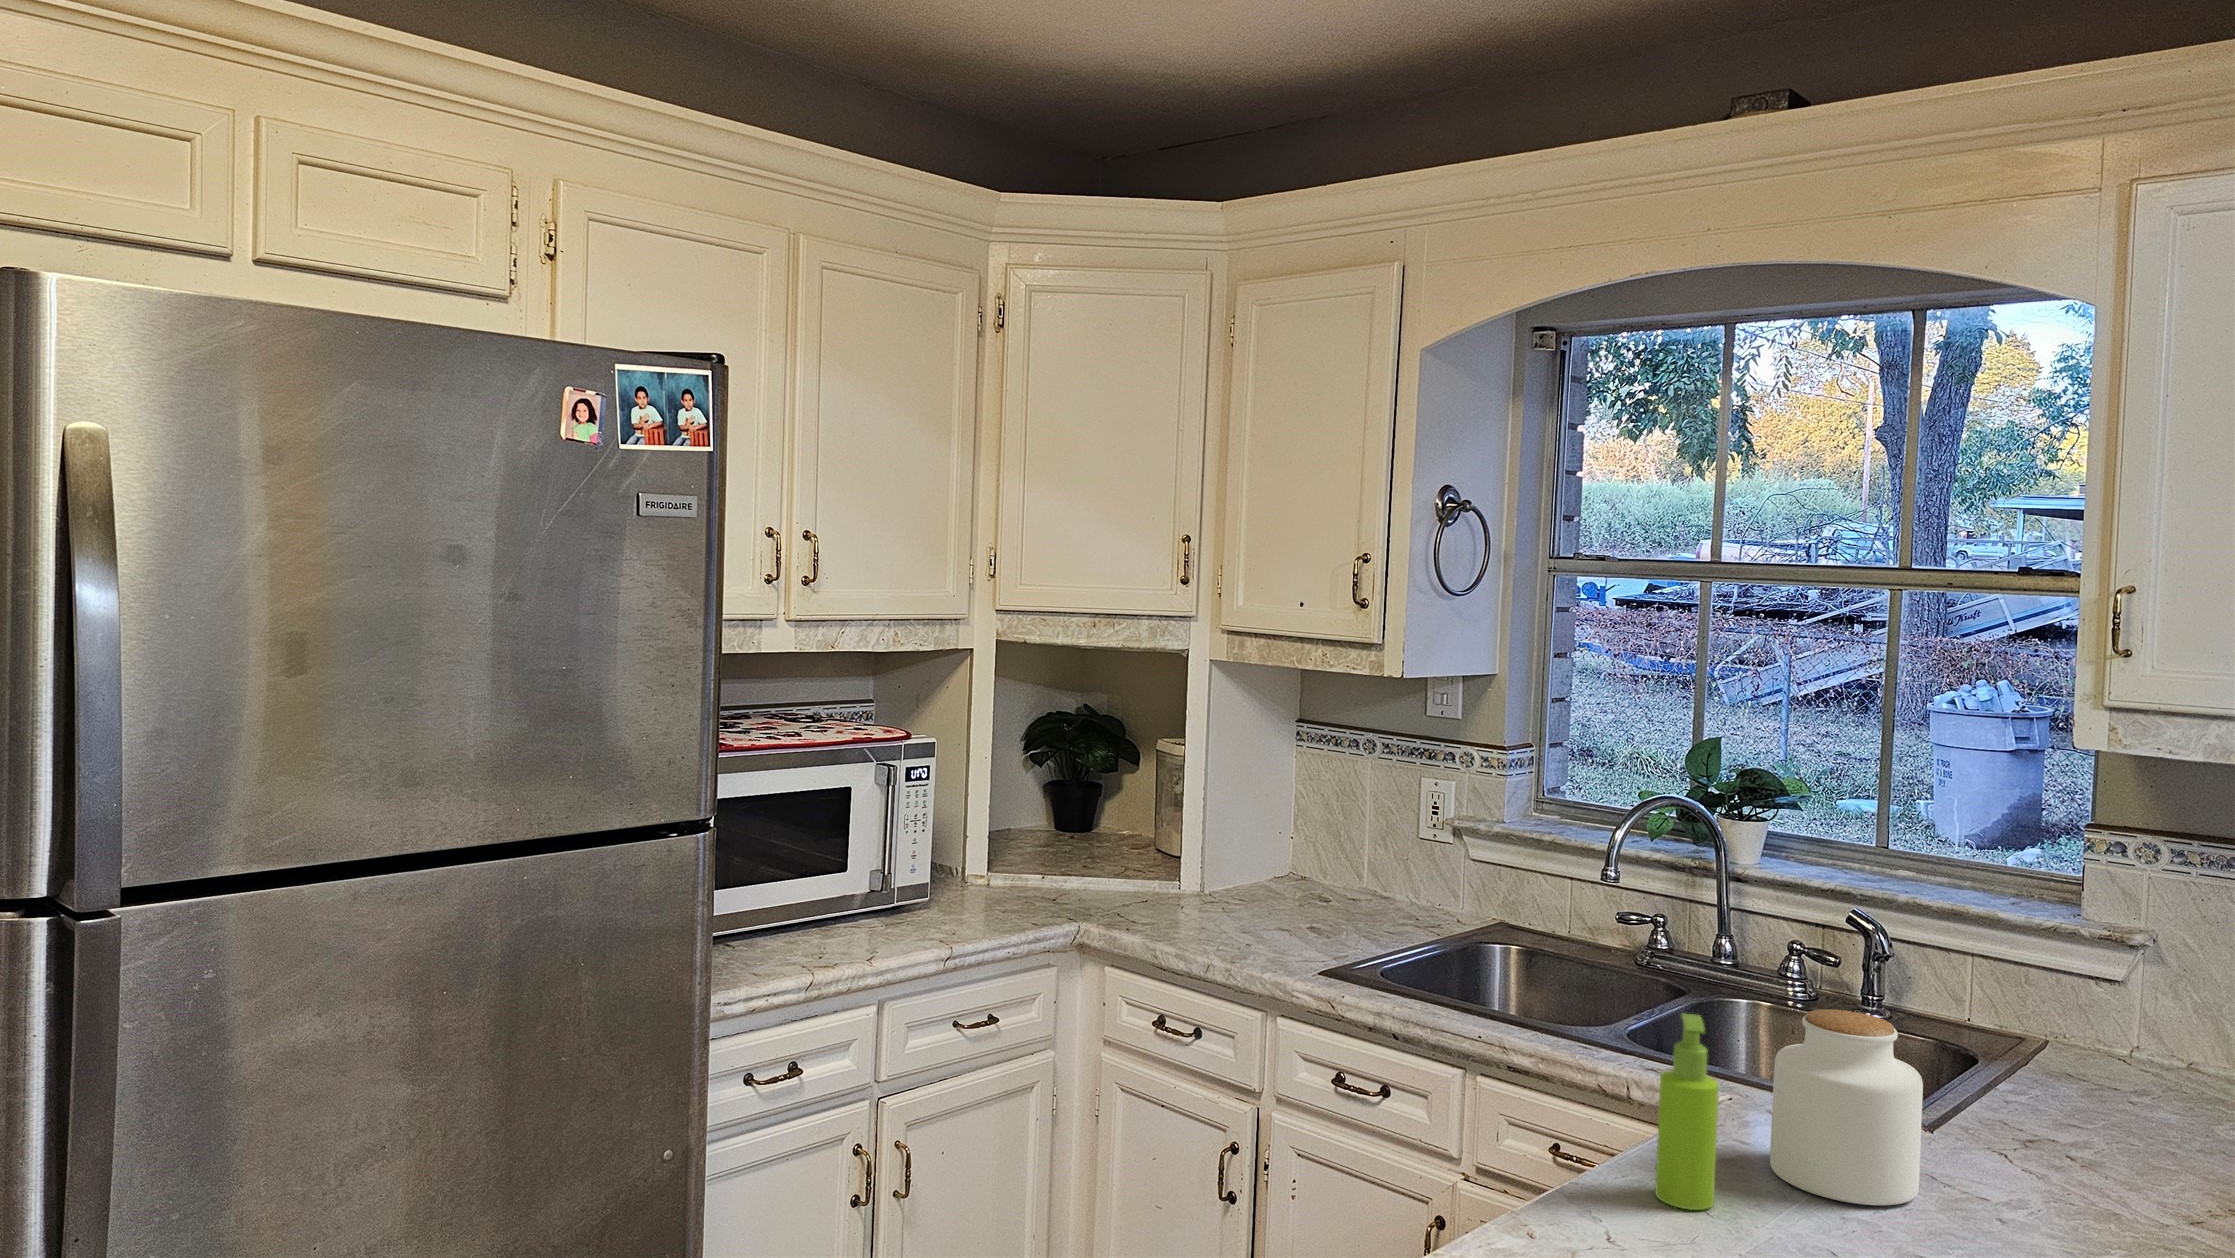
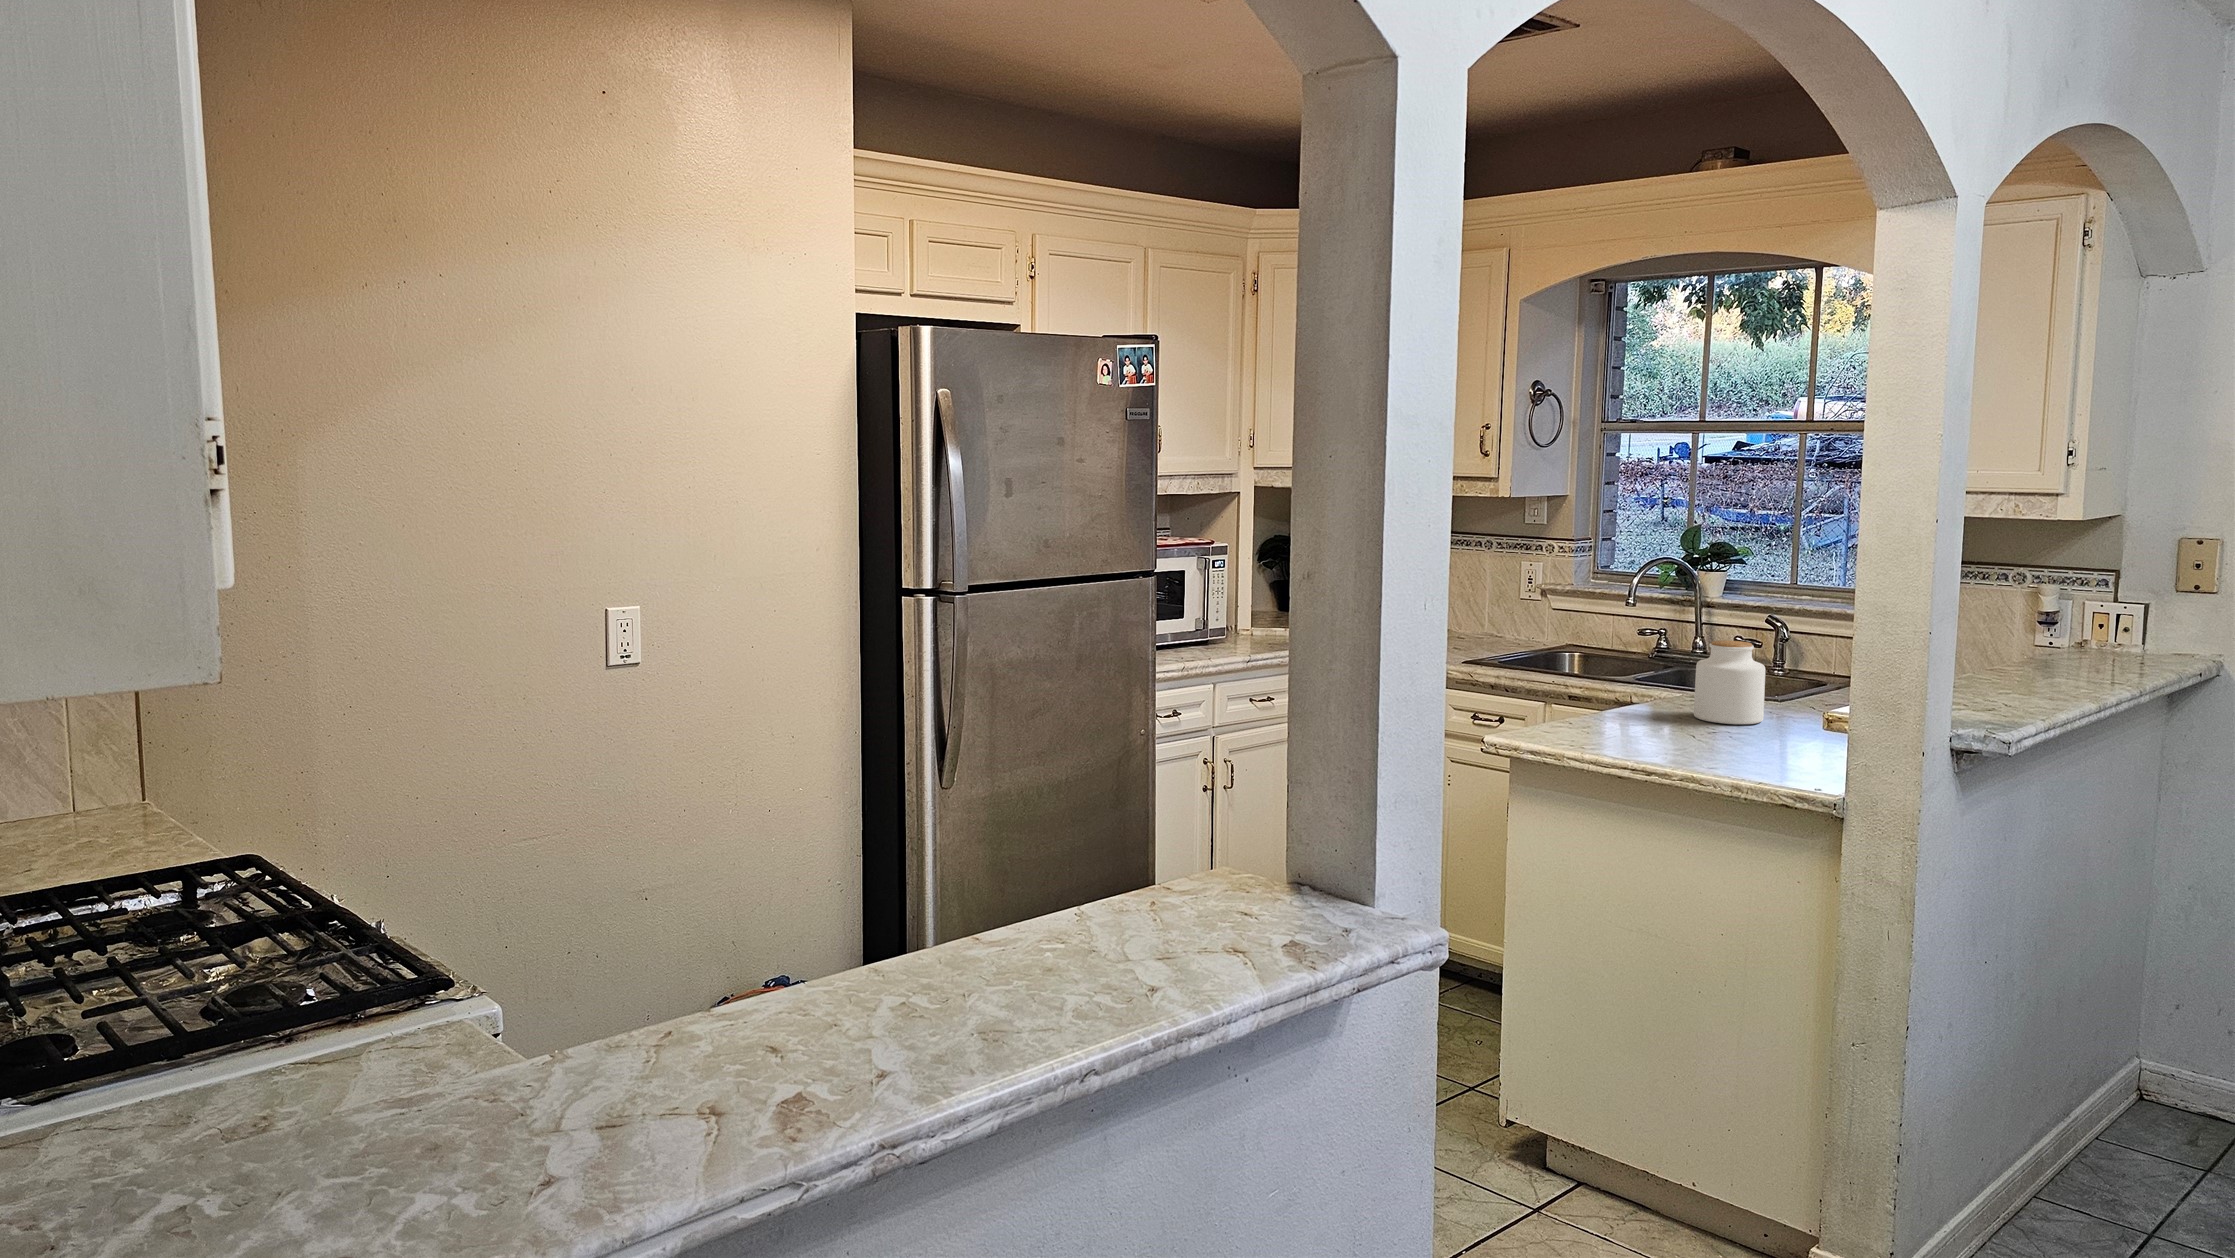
soap dispenser: present [1655,1013,1719,1210] -> none [1635,638,1664,726]

